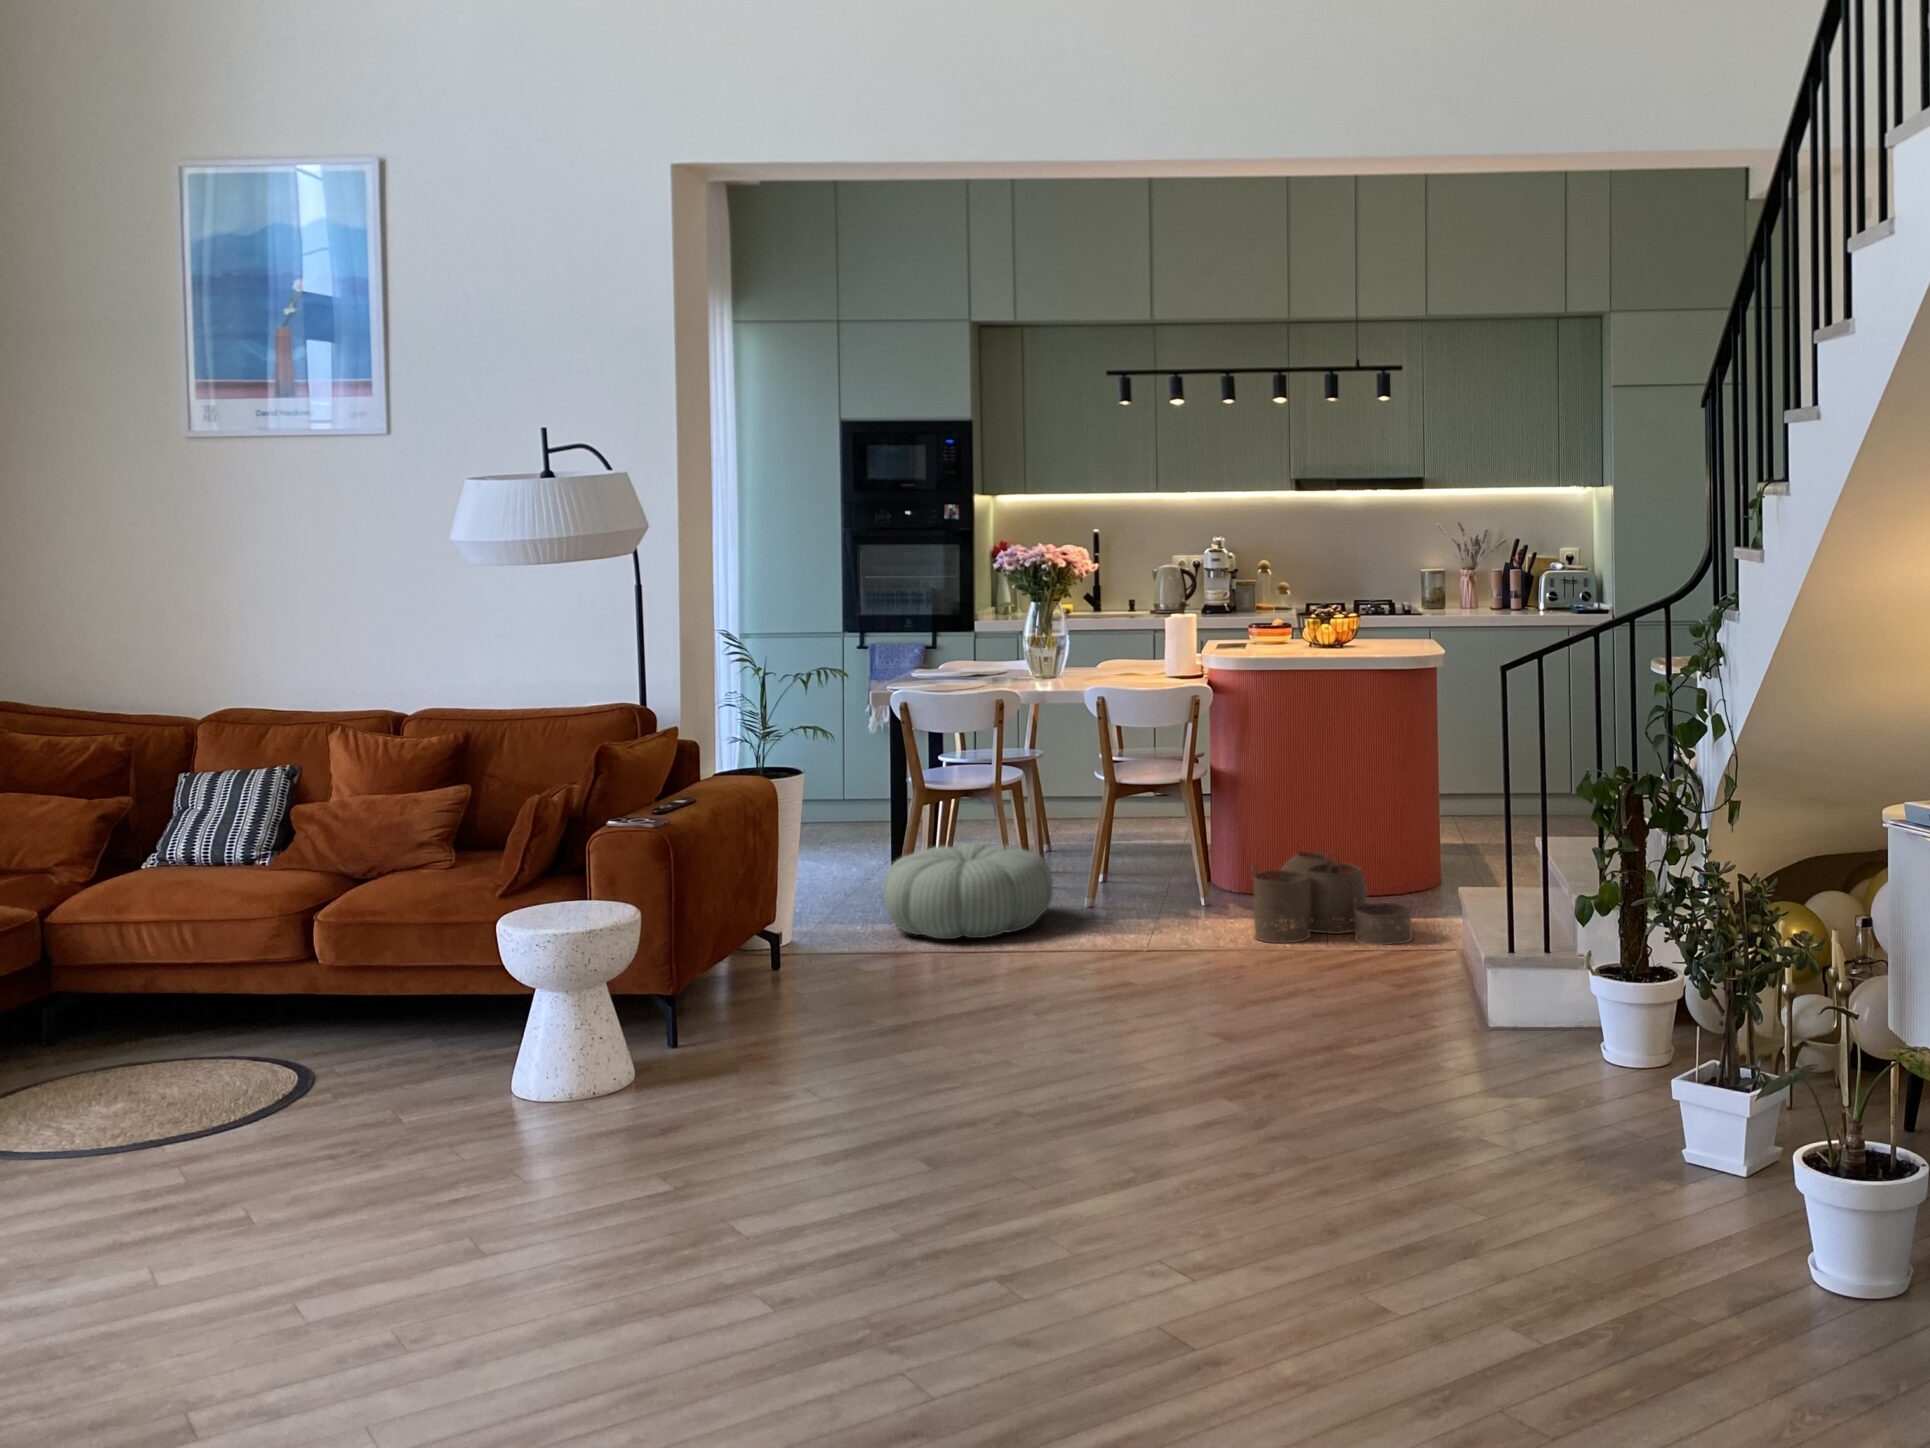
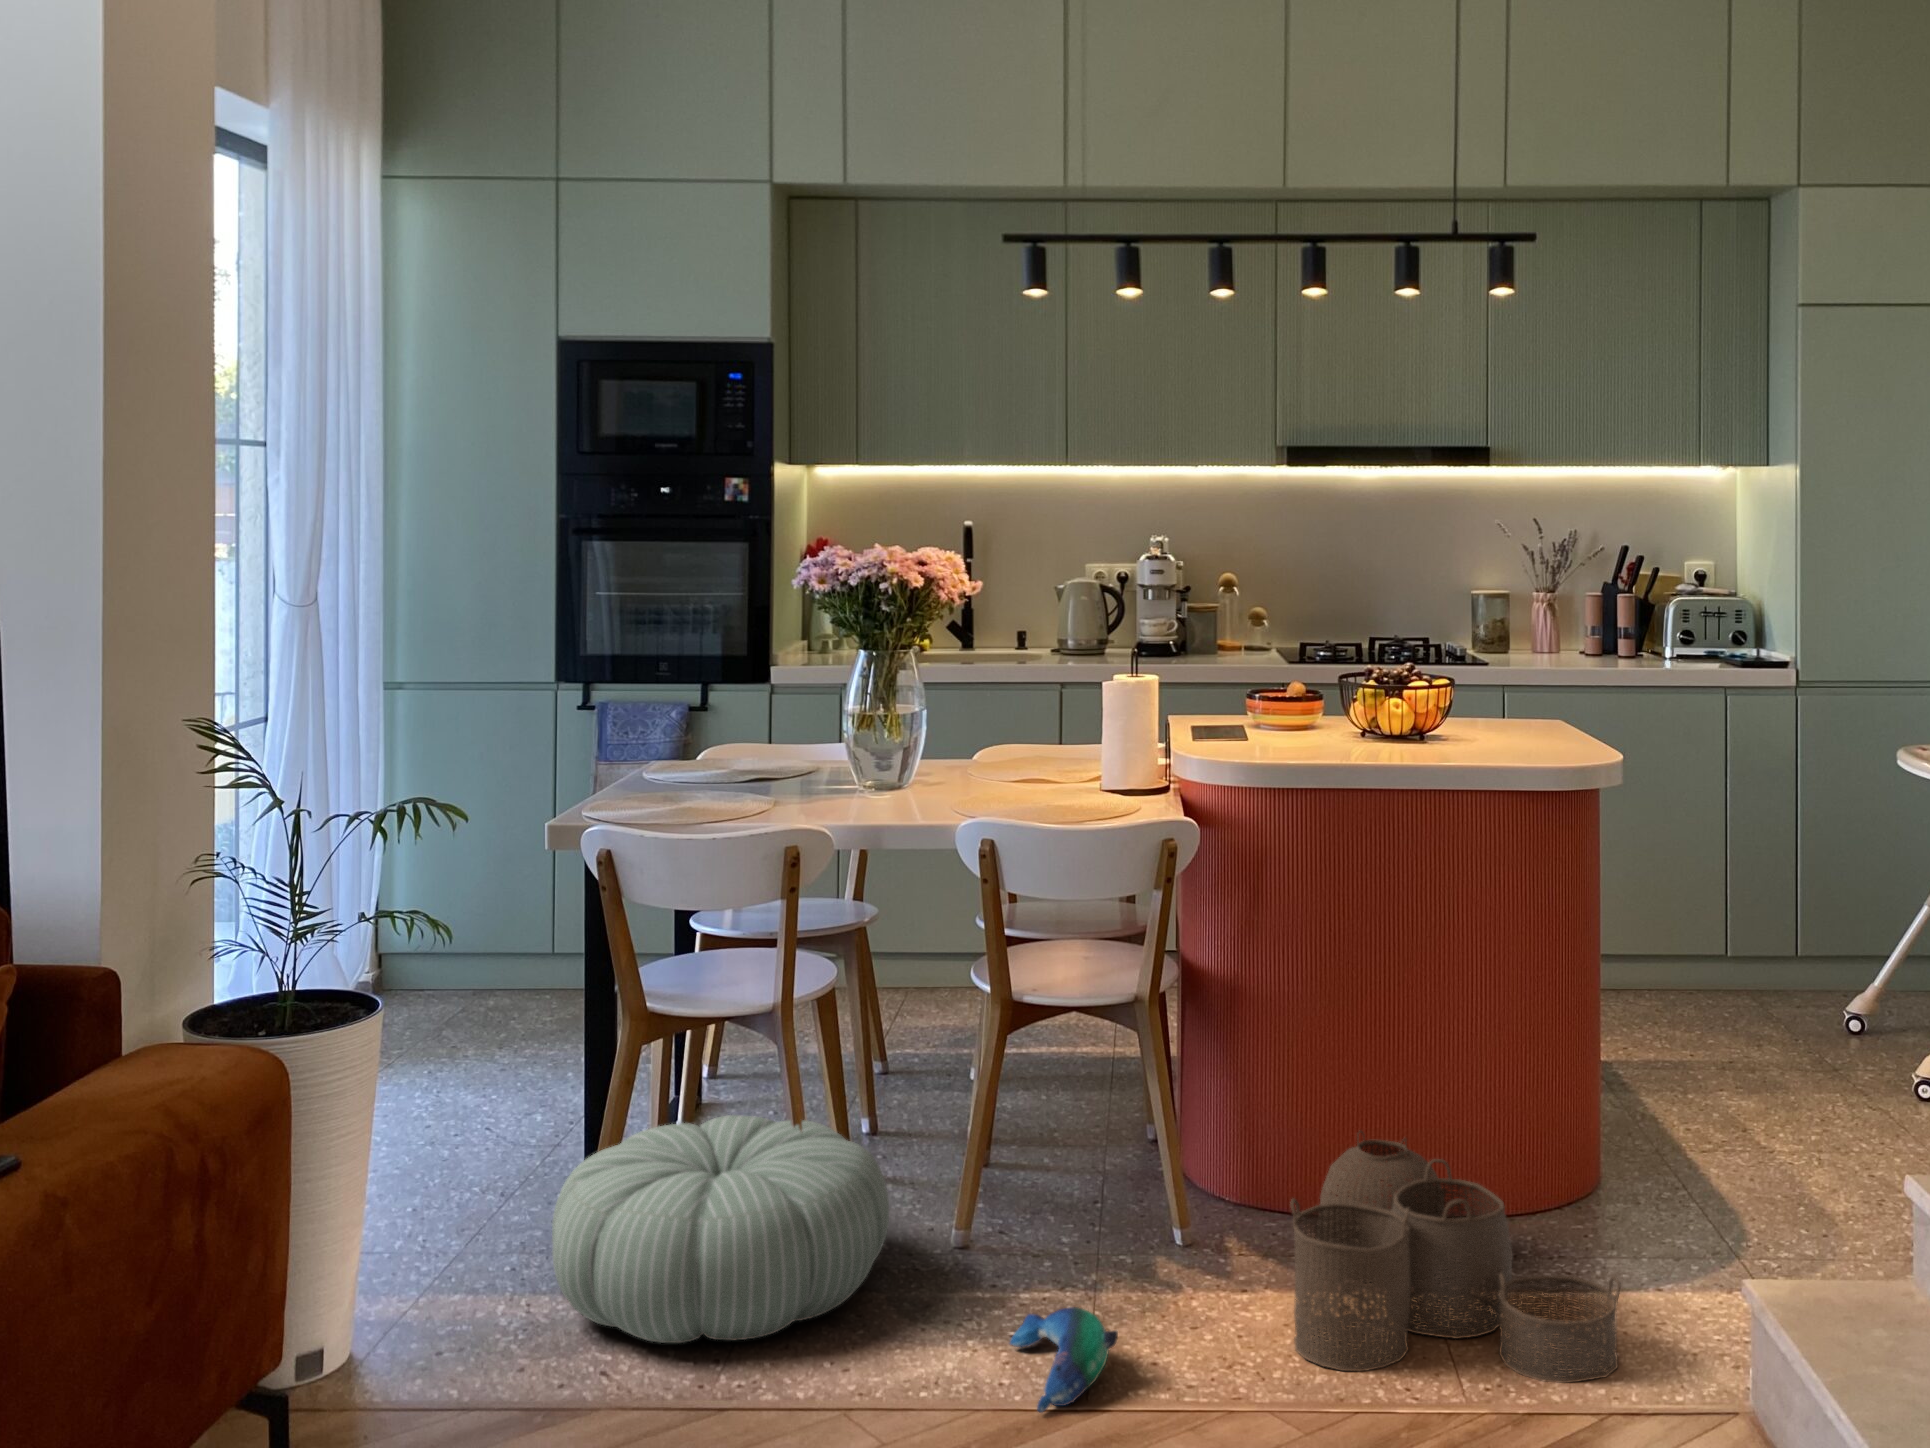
plush toy: none [1113,916,1165,955] -> present [1010,1307,1118,1413]

